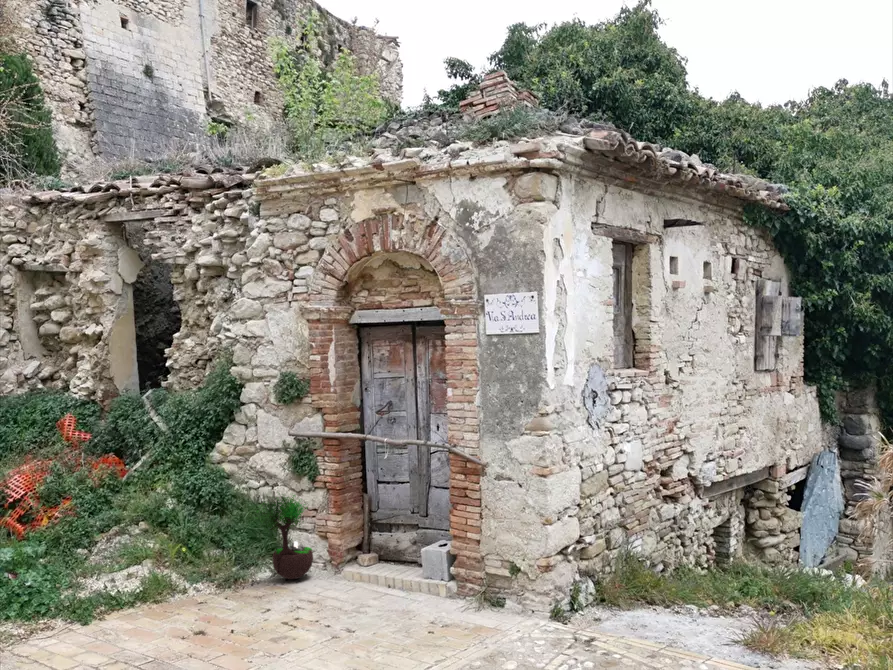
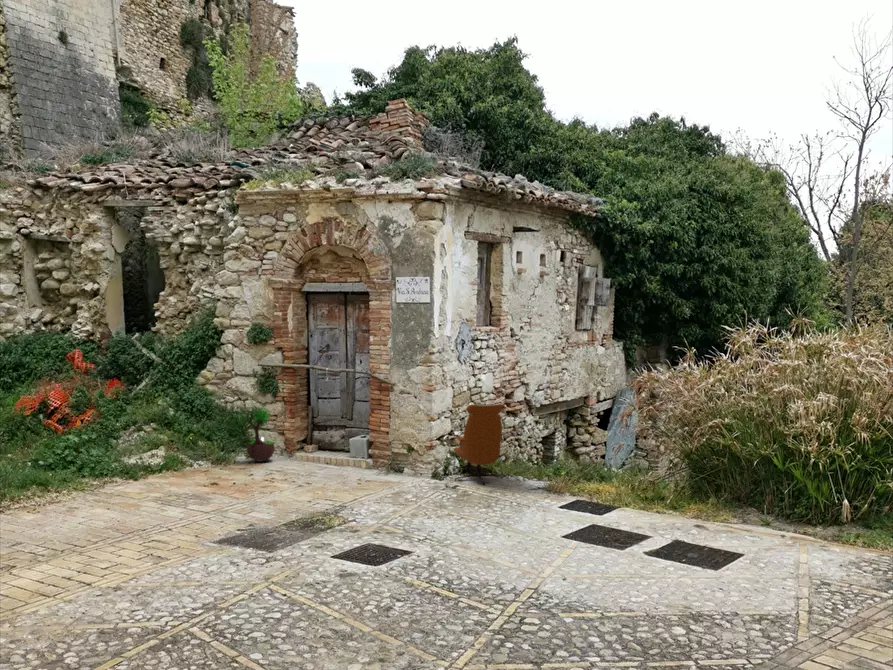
lounge chair: none [584,505,674,648] -> present [453,404,503,485]

